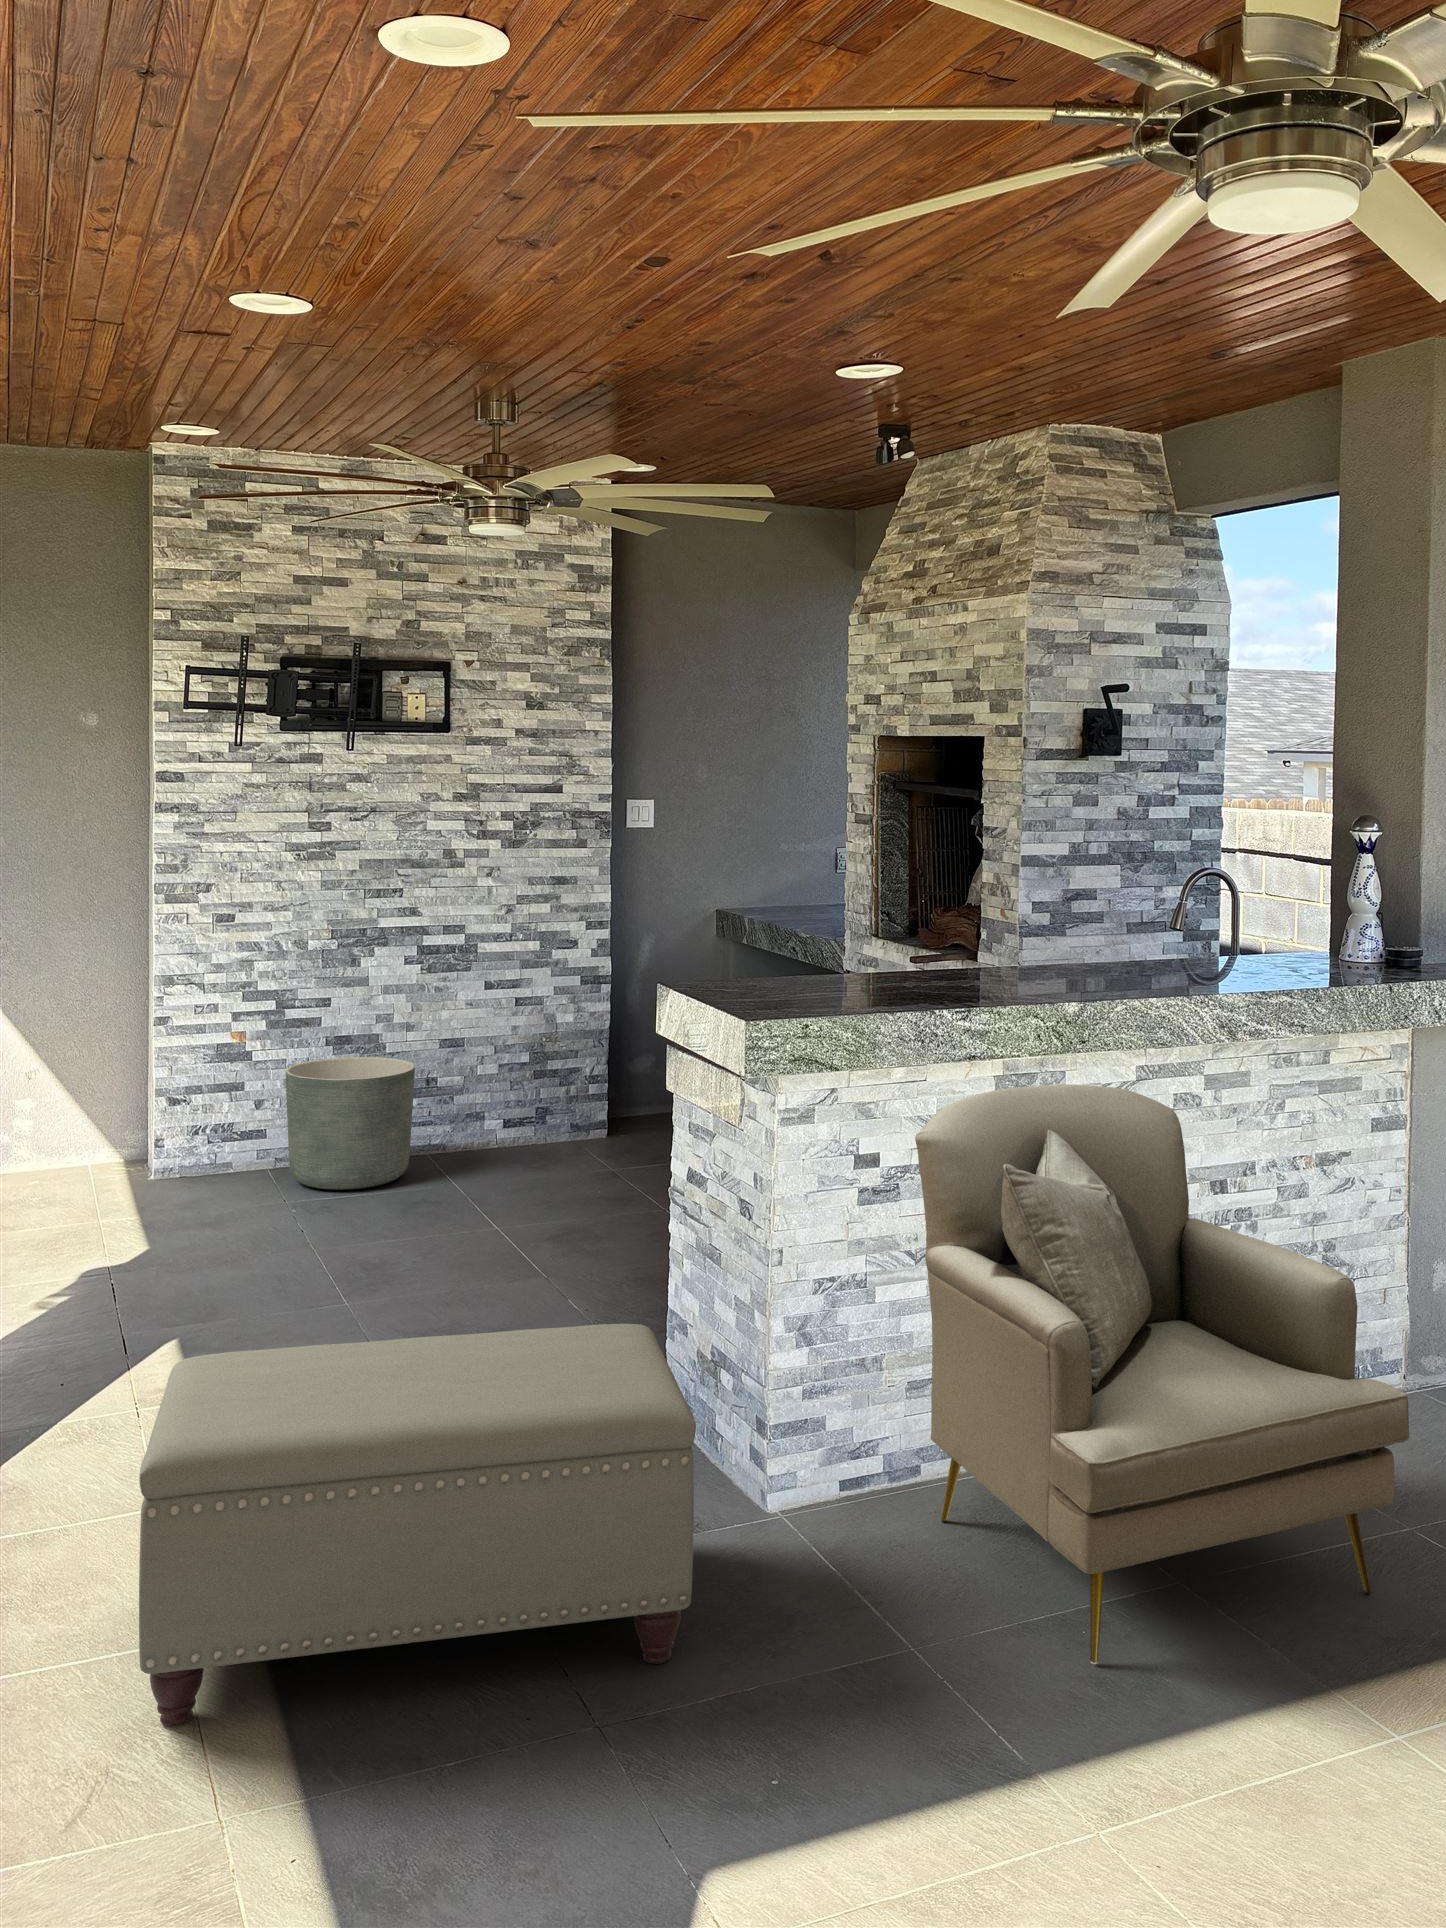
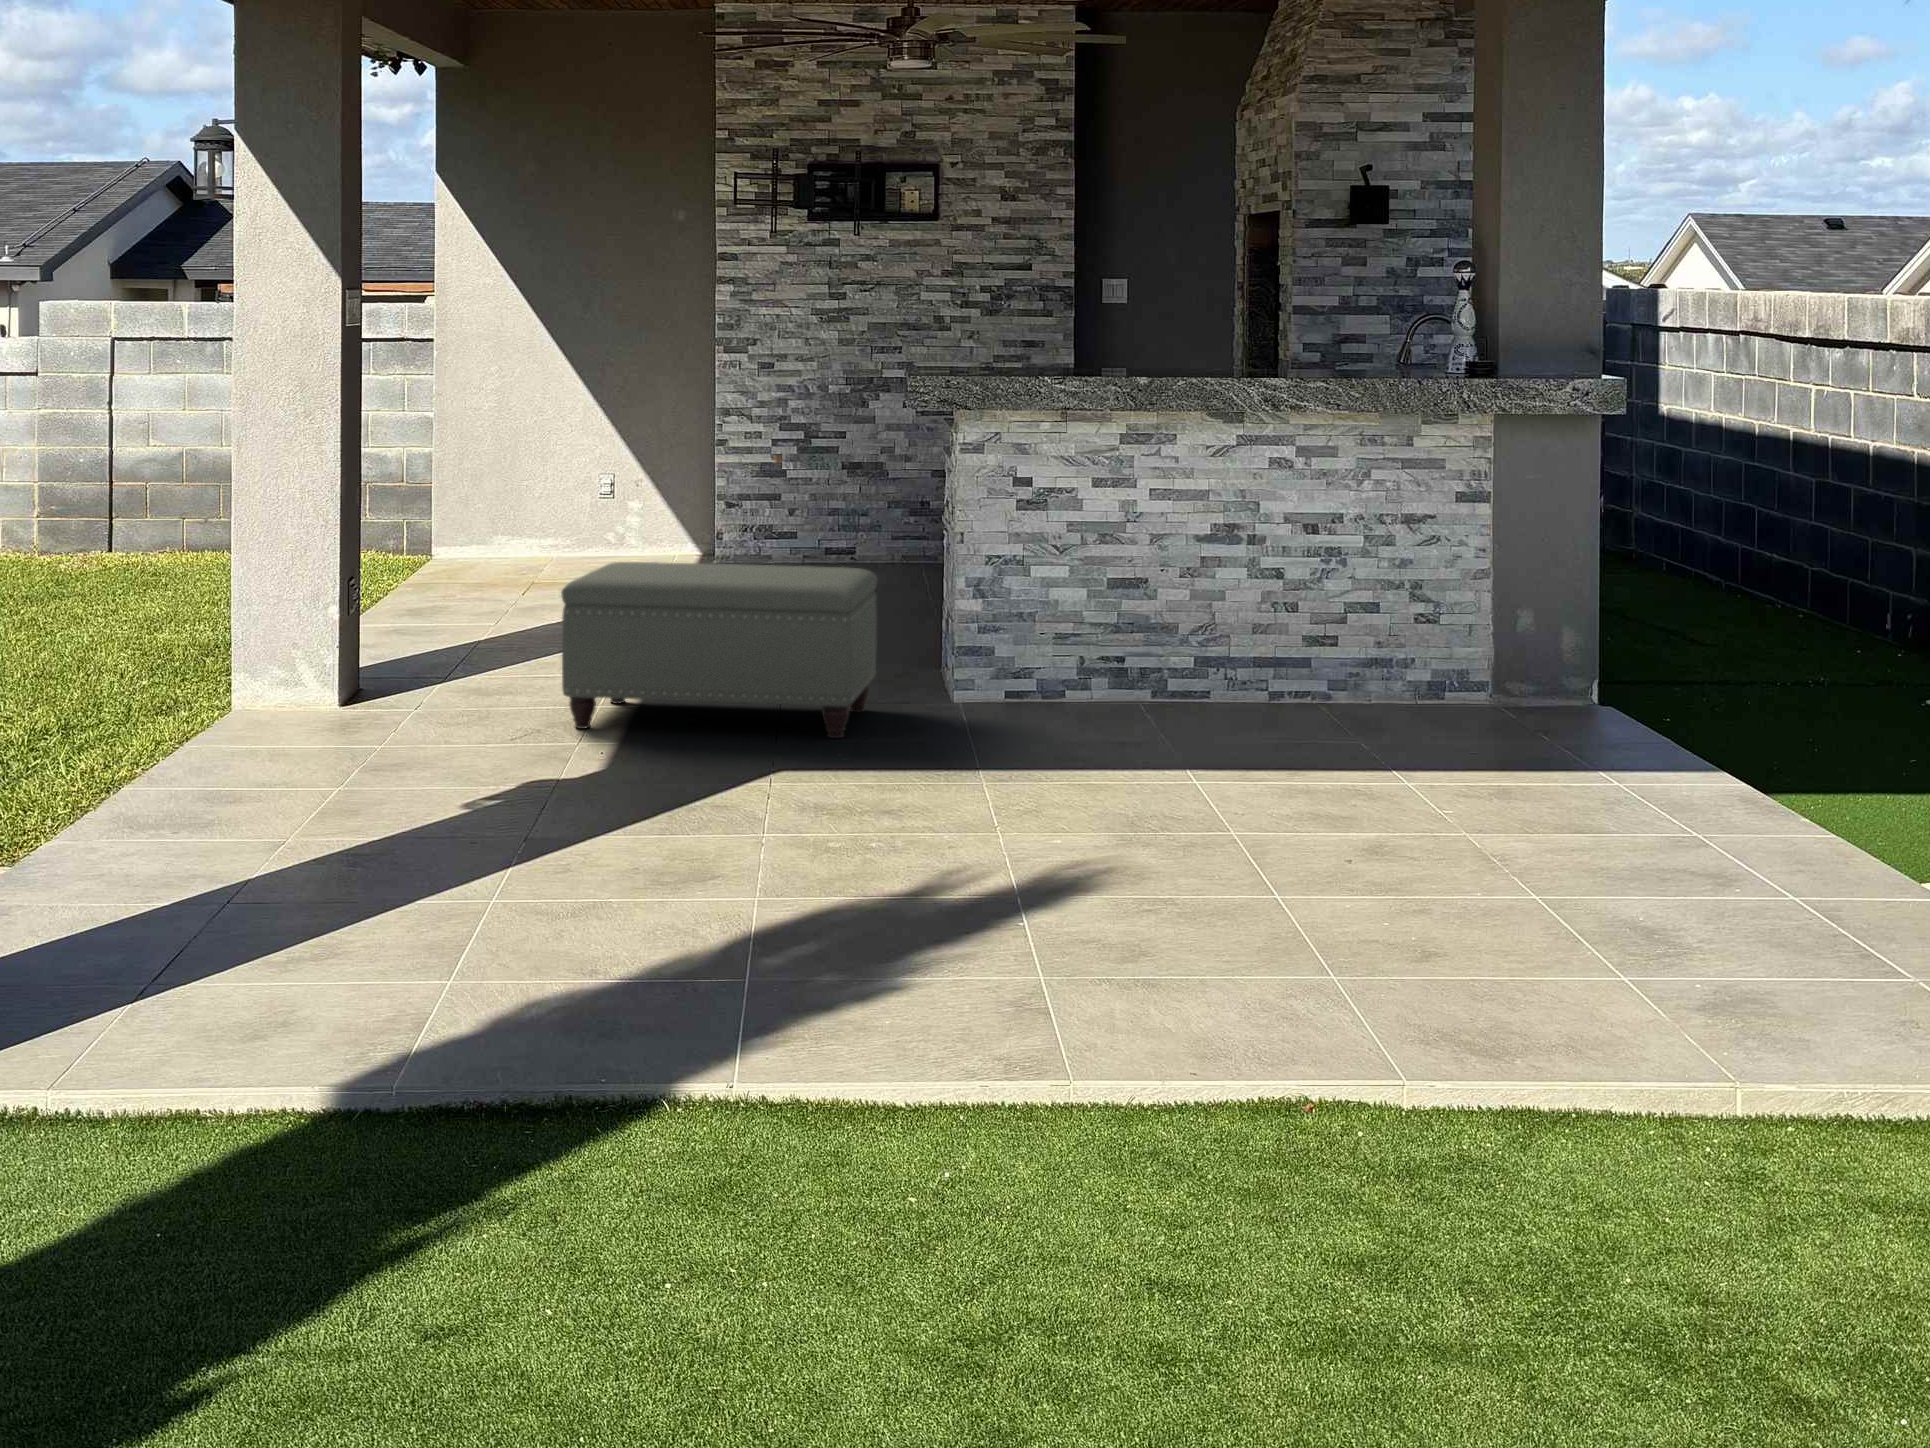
planter: present [286,1057,415,1190] -> none [804,479,901,575]
armchair: present [915,1084,1409,1664] -> none [1048,442,1312,761]

